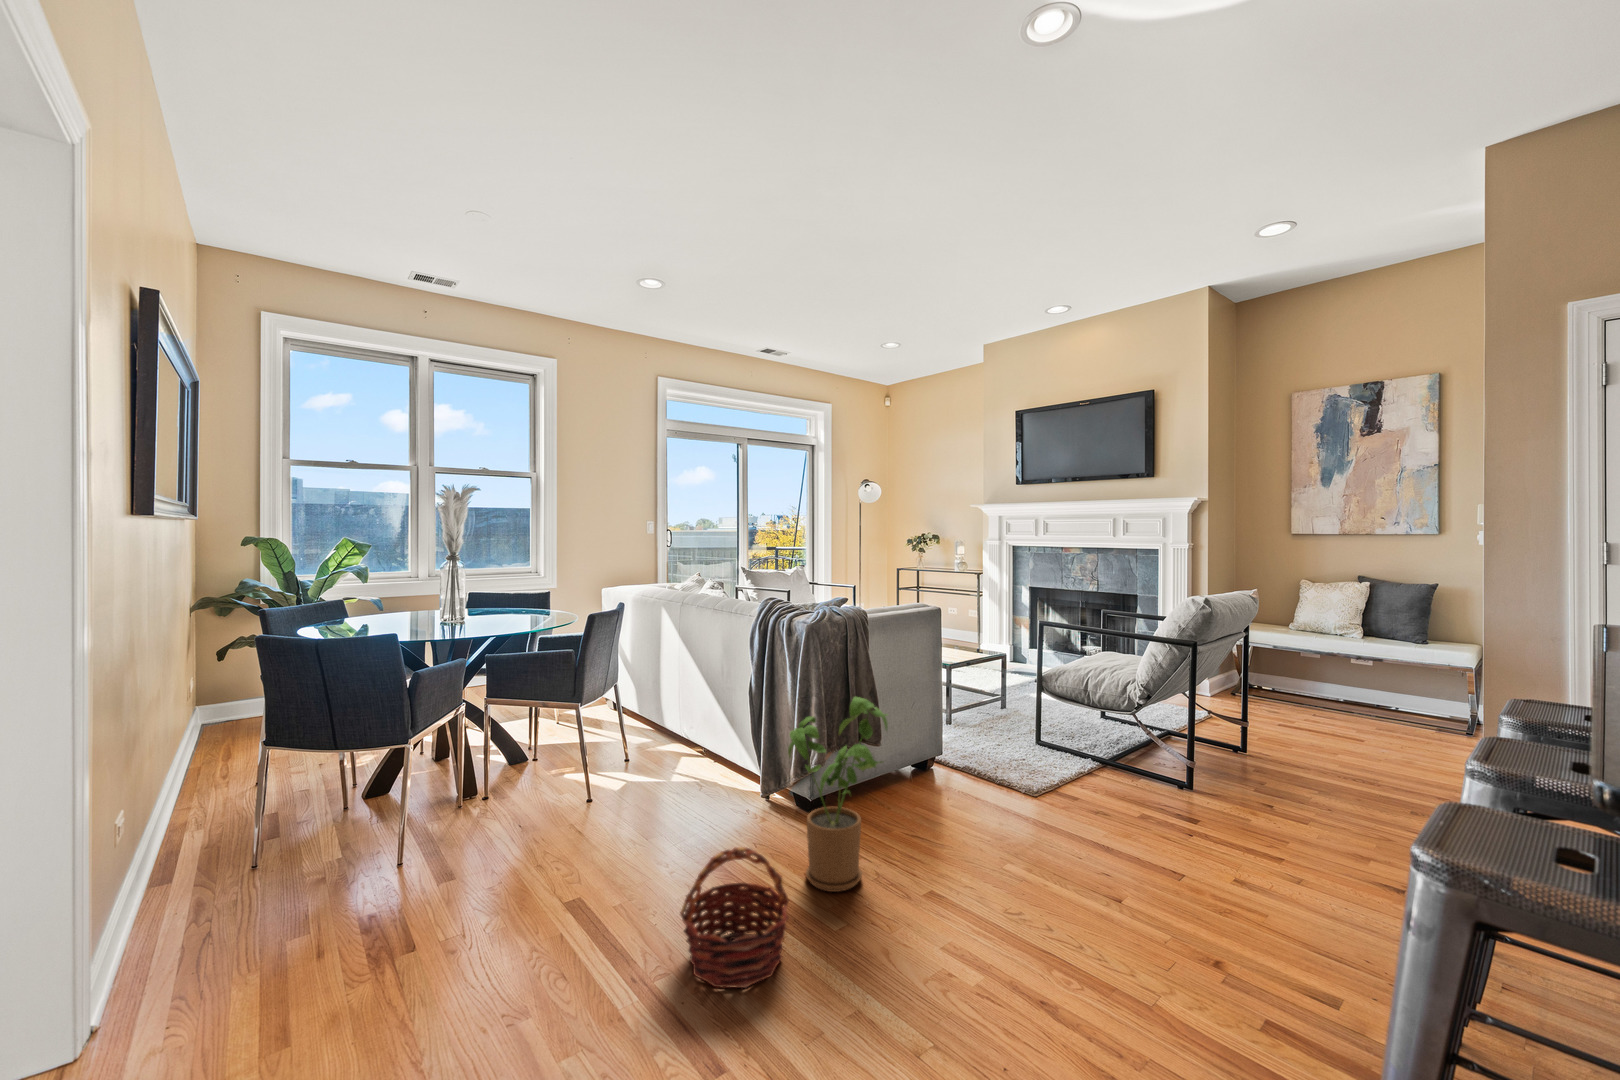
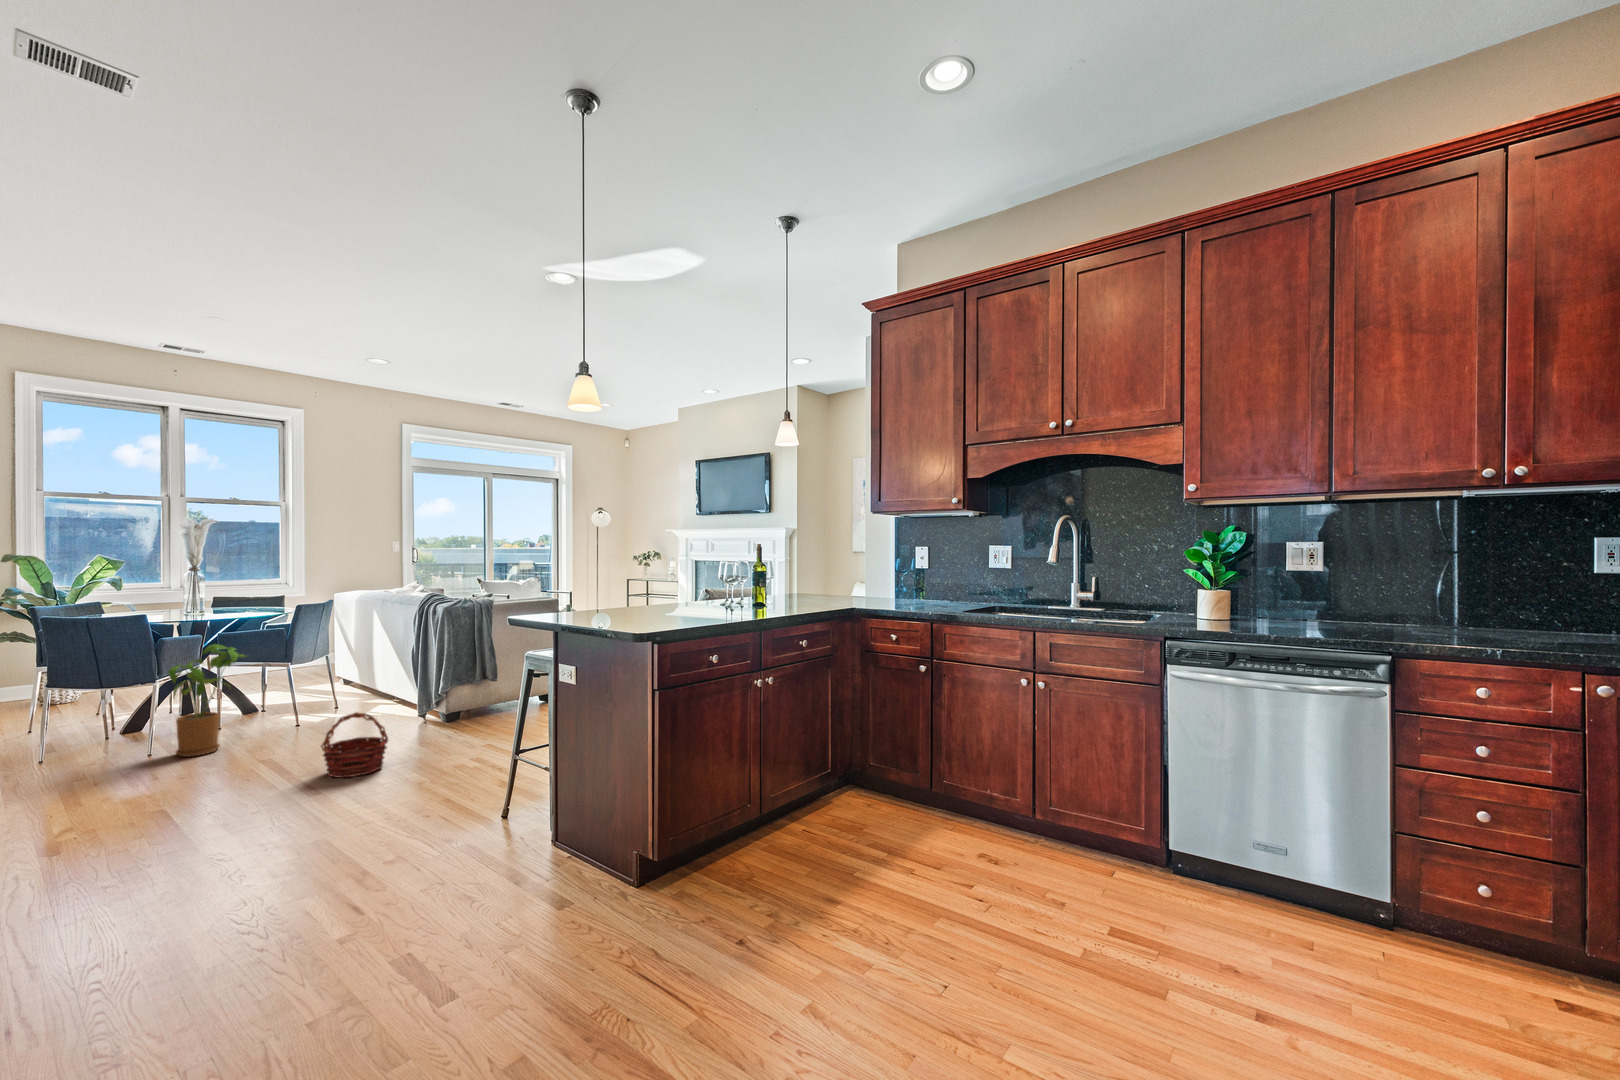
house plant: present [788,697,887,892] -> present [168,644,246,757]

